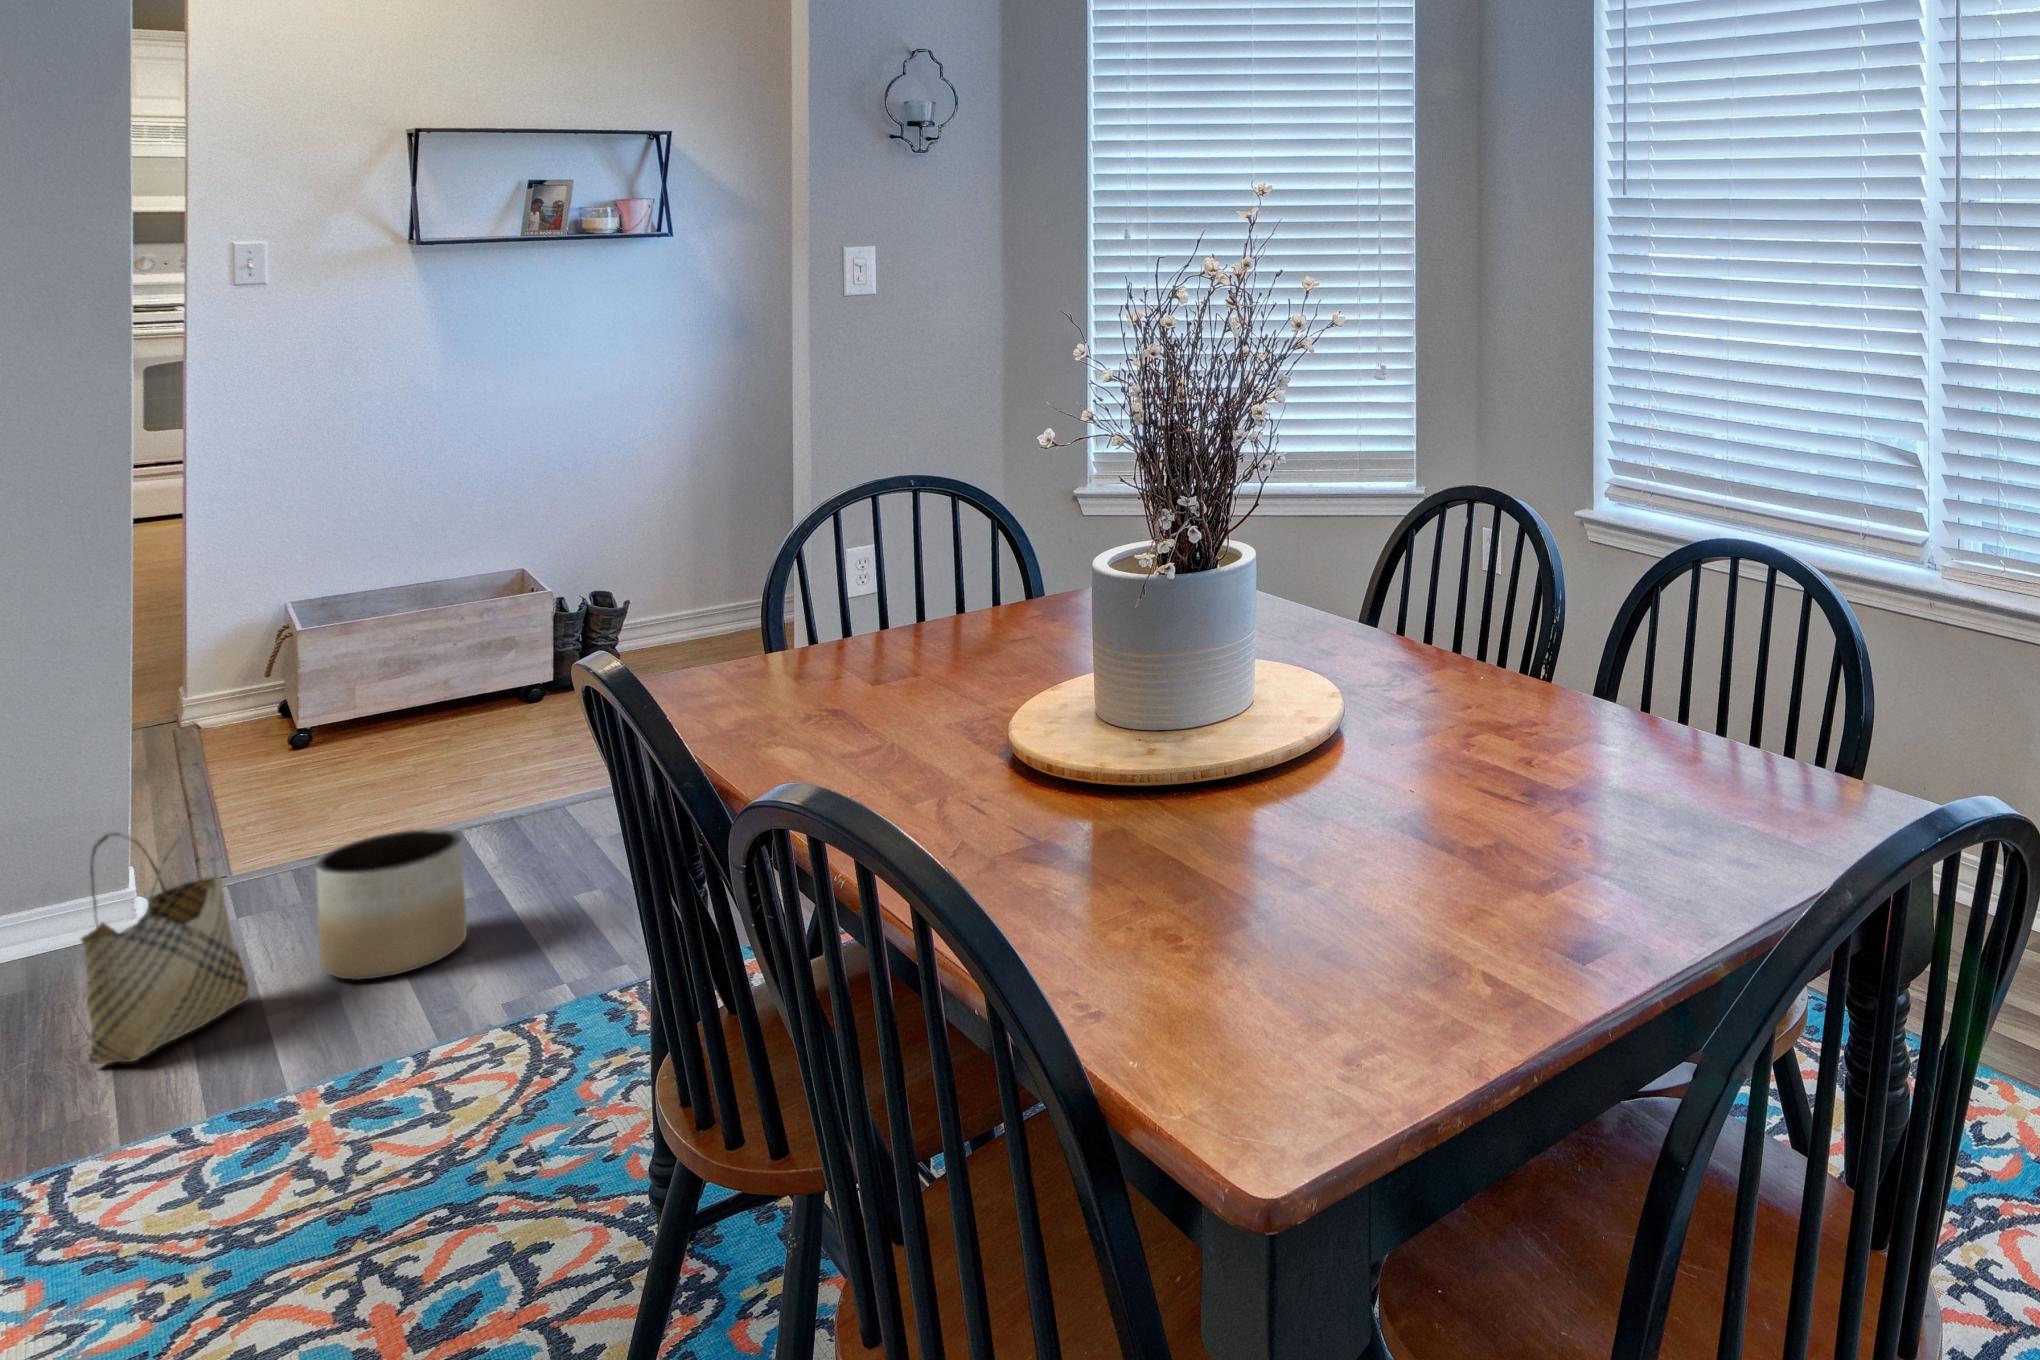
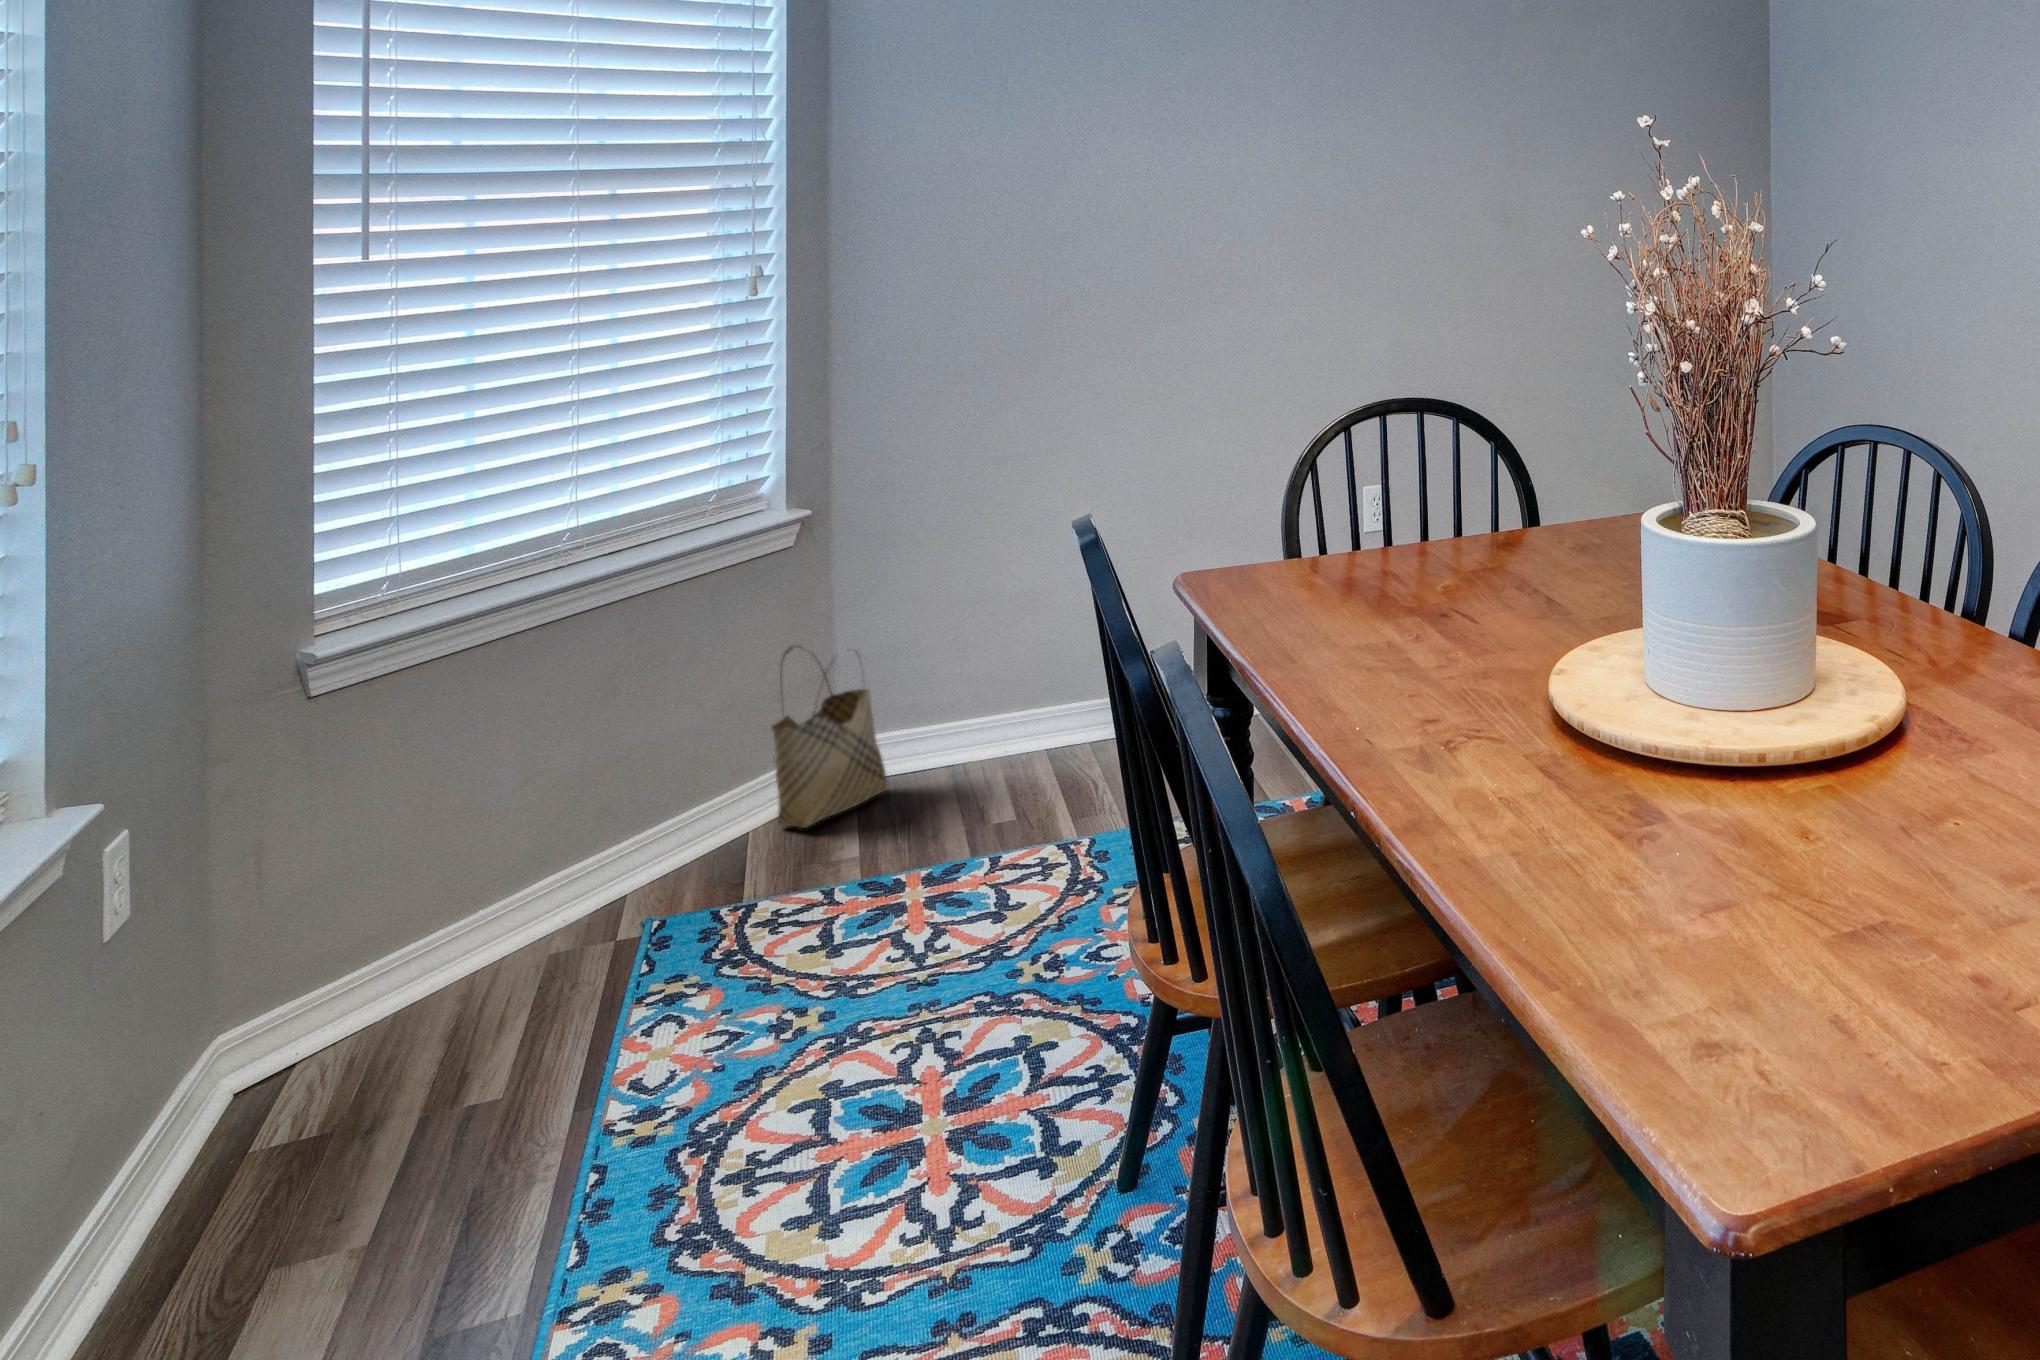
planter: present [316,829,467,980] -> none [936,668,1044,788]

